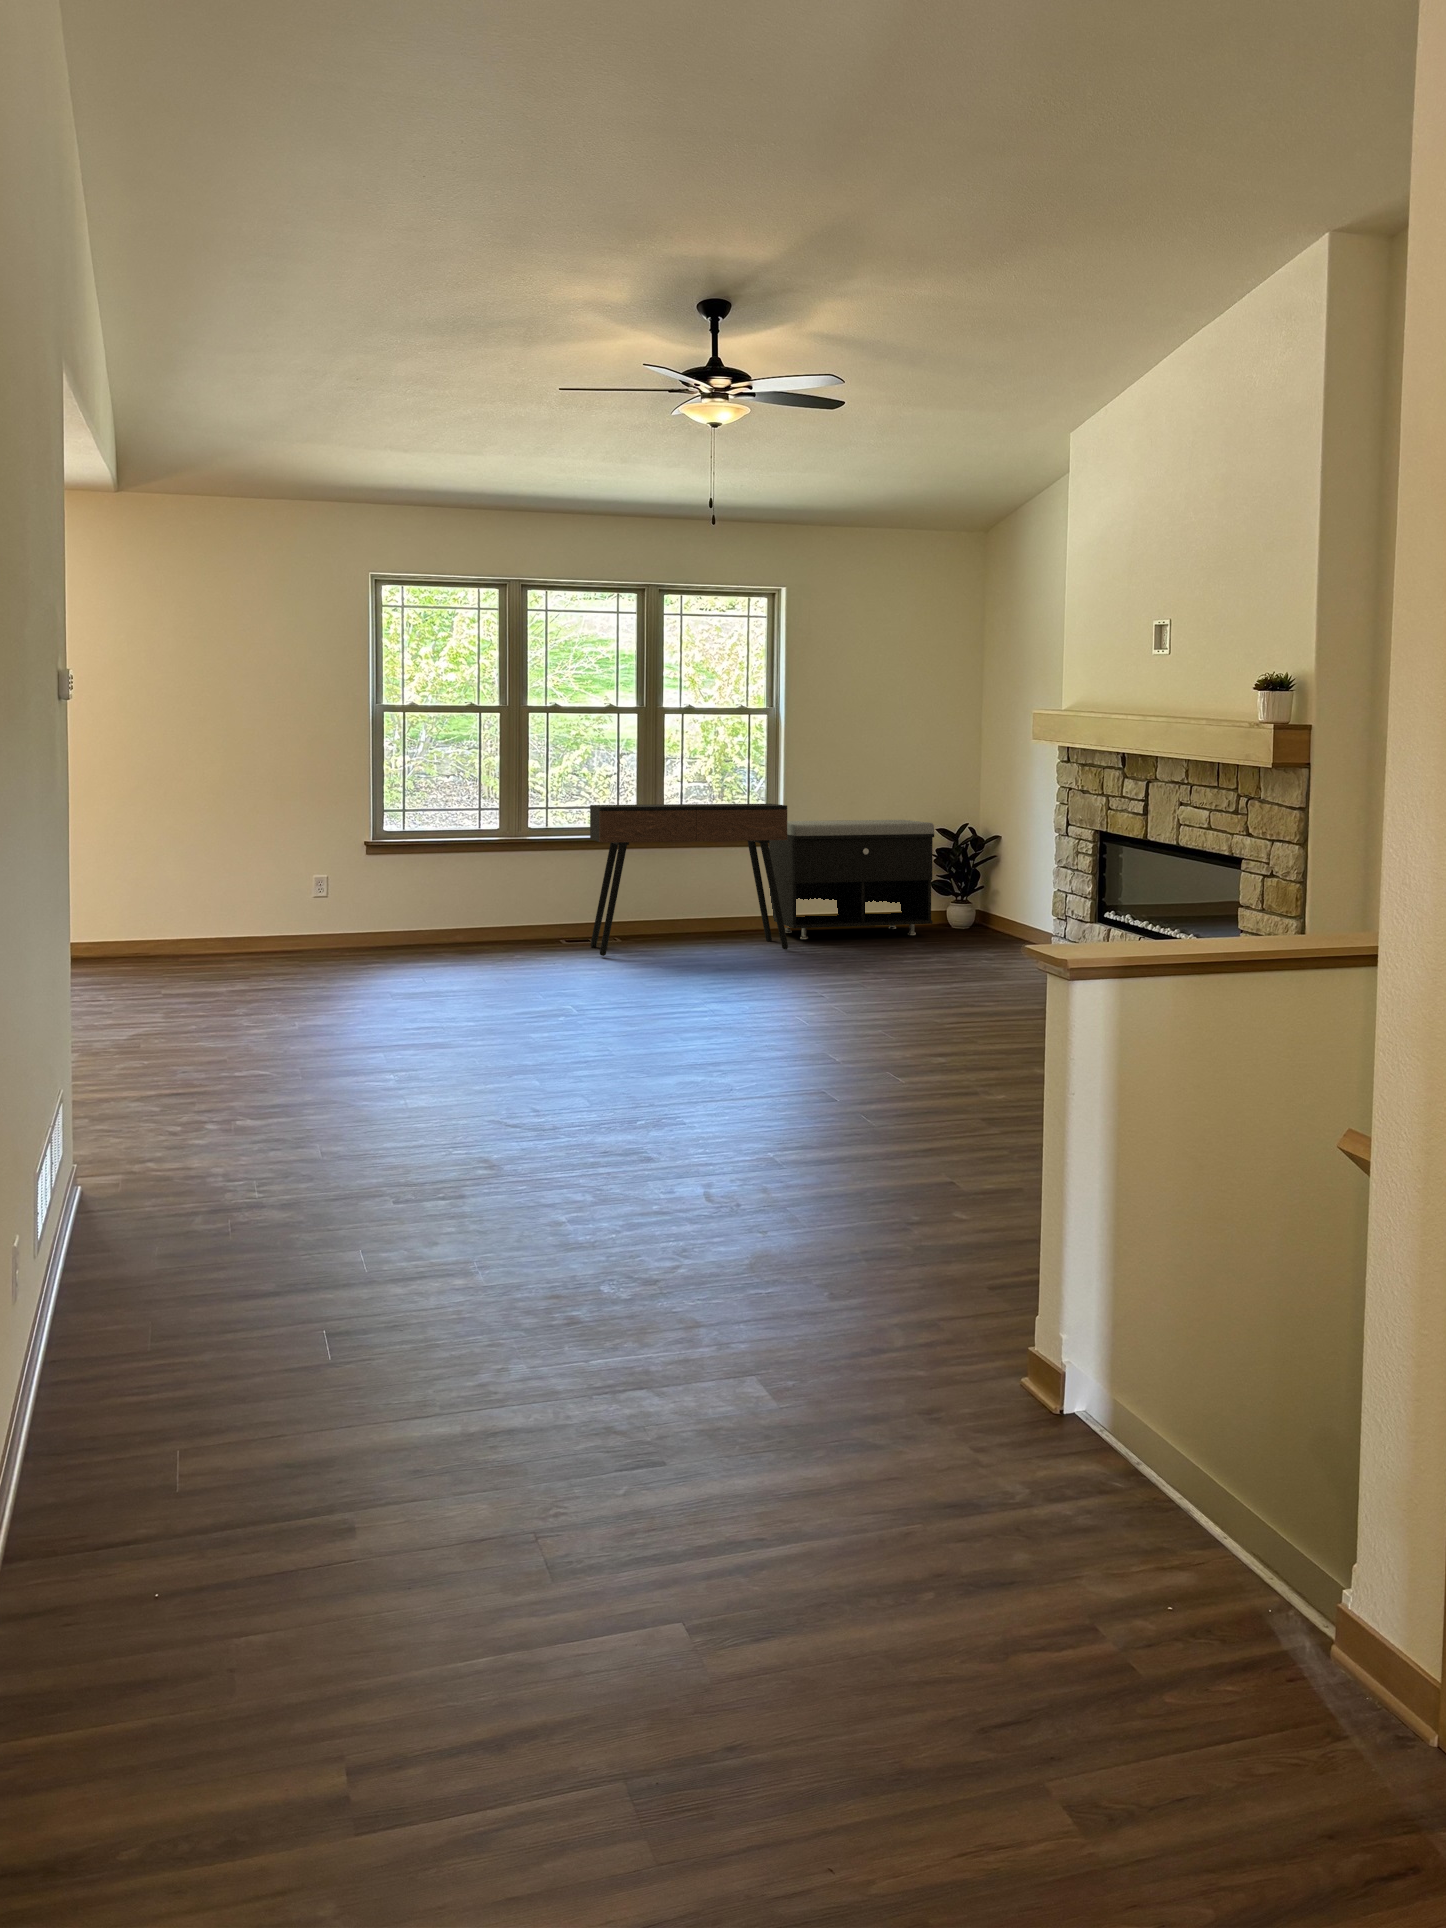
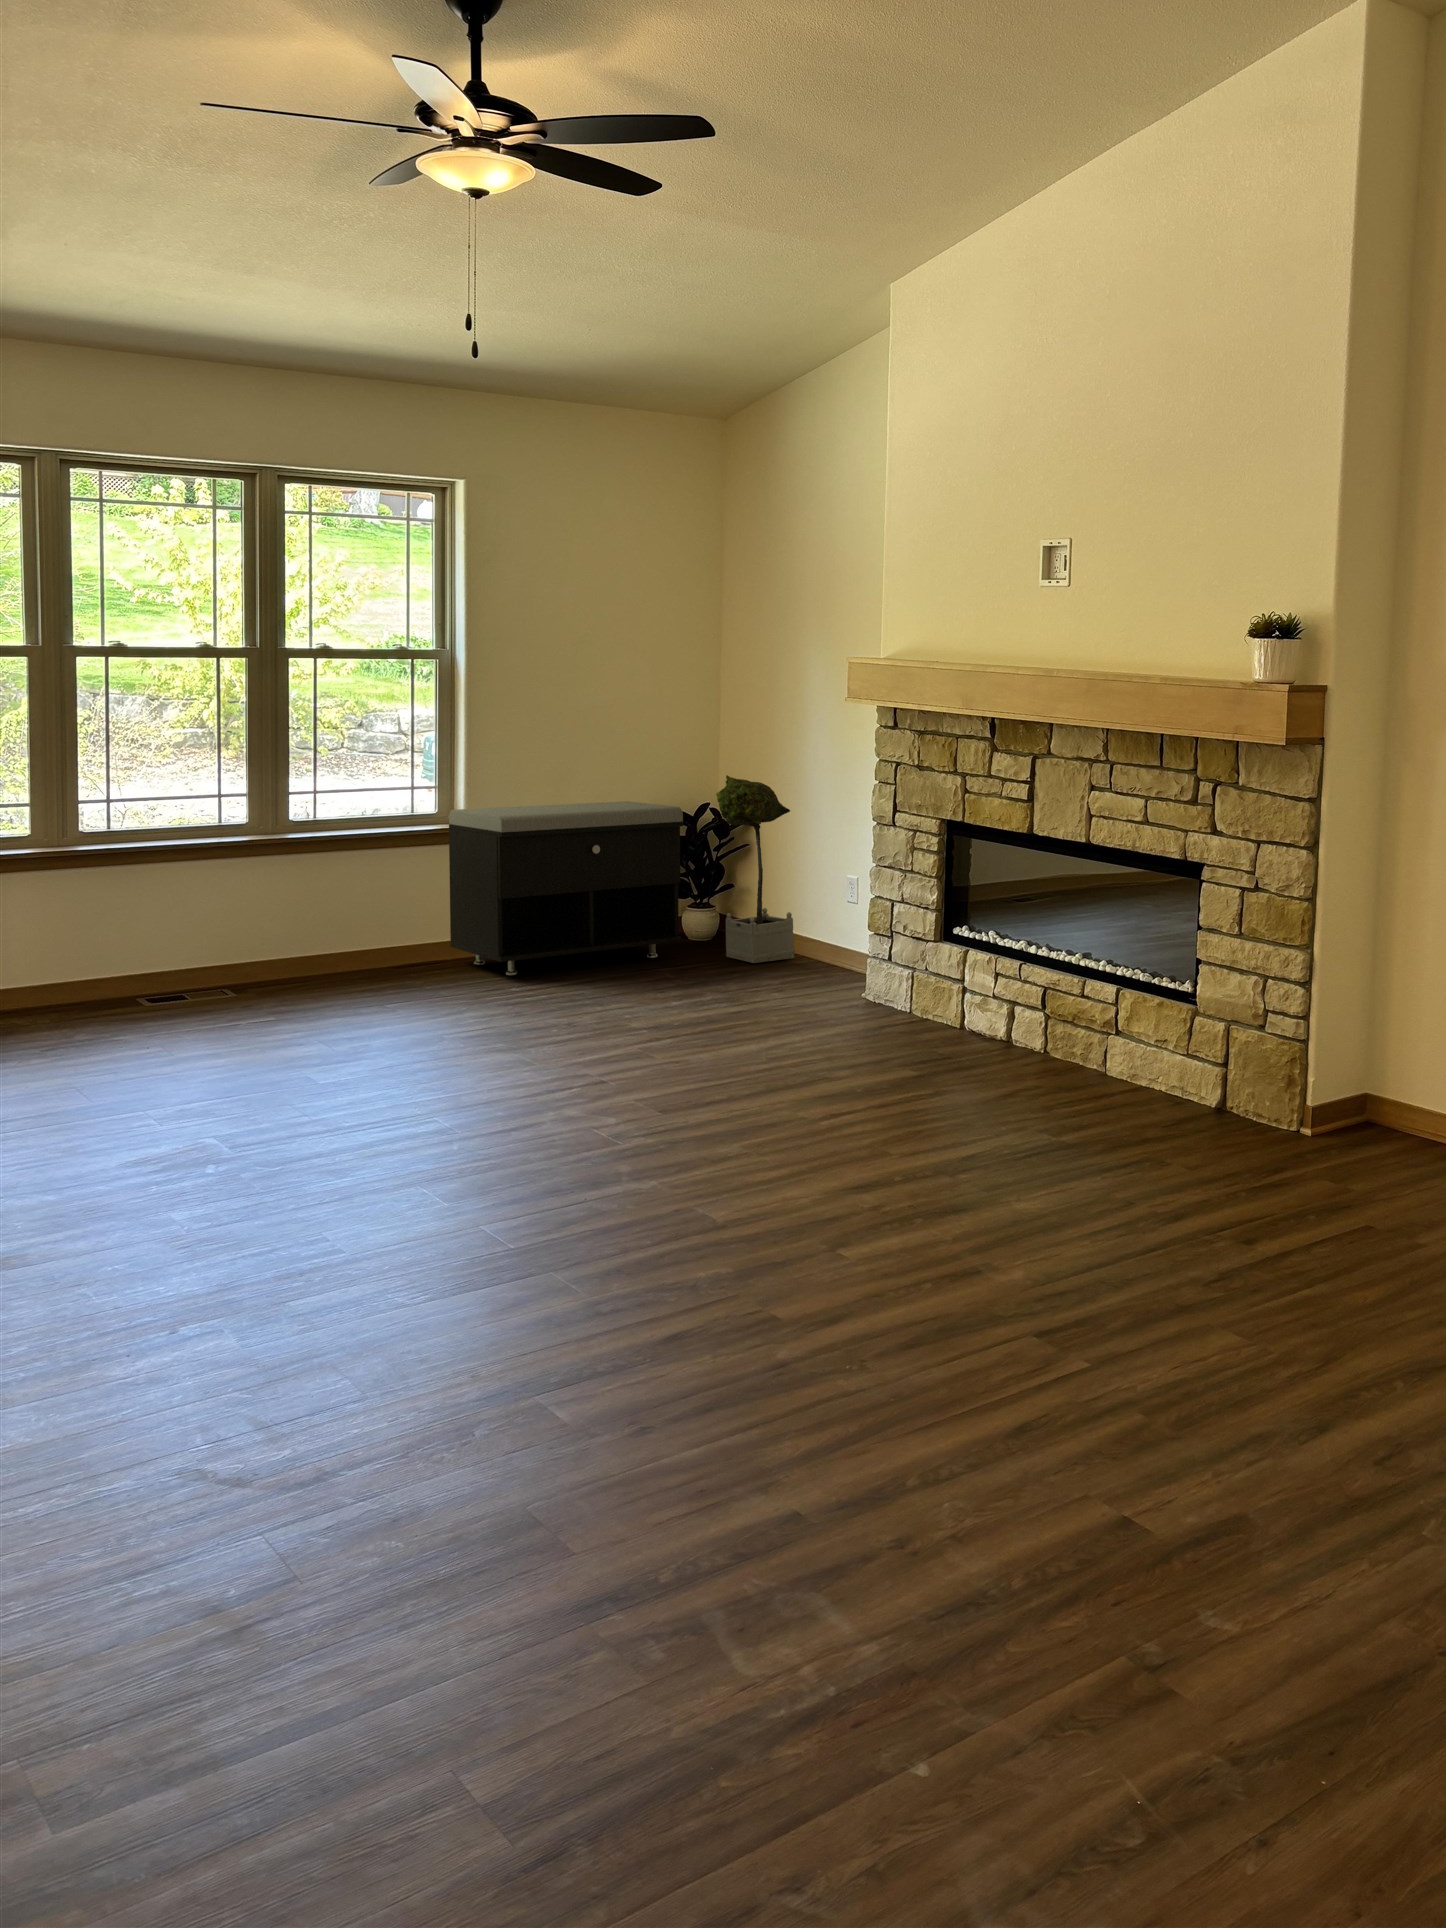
potted tree: none [961,800,1019,942] -> present [716,775,794,963]
console table: present [590,804,788,956] -> none [188,787,501,1029]

